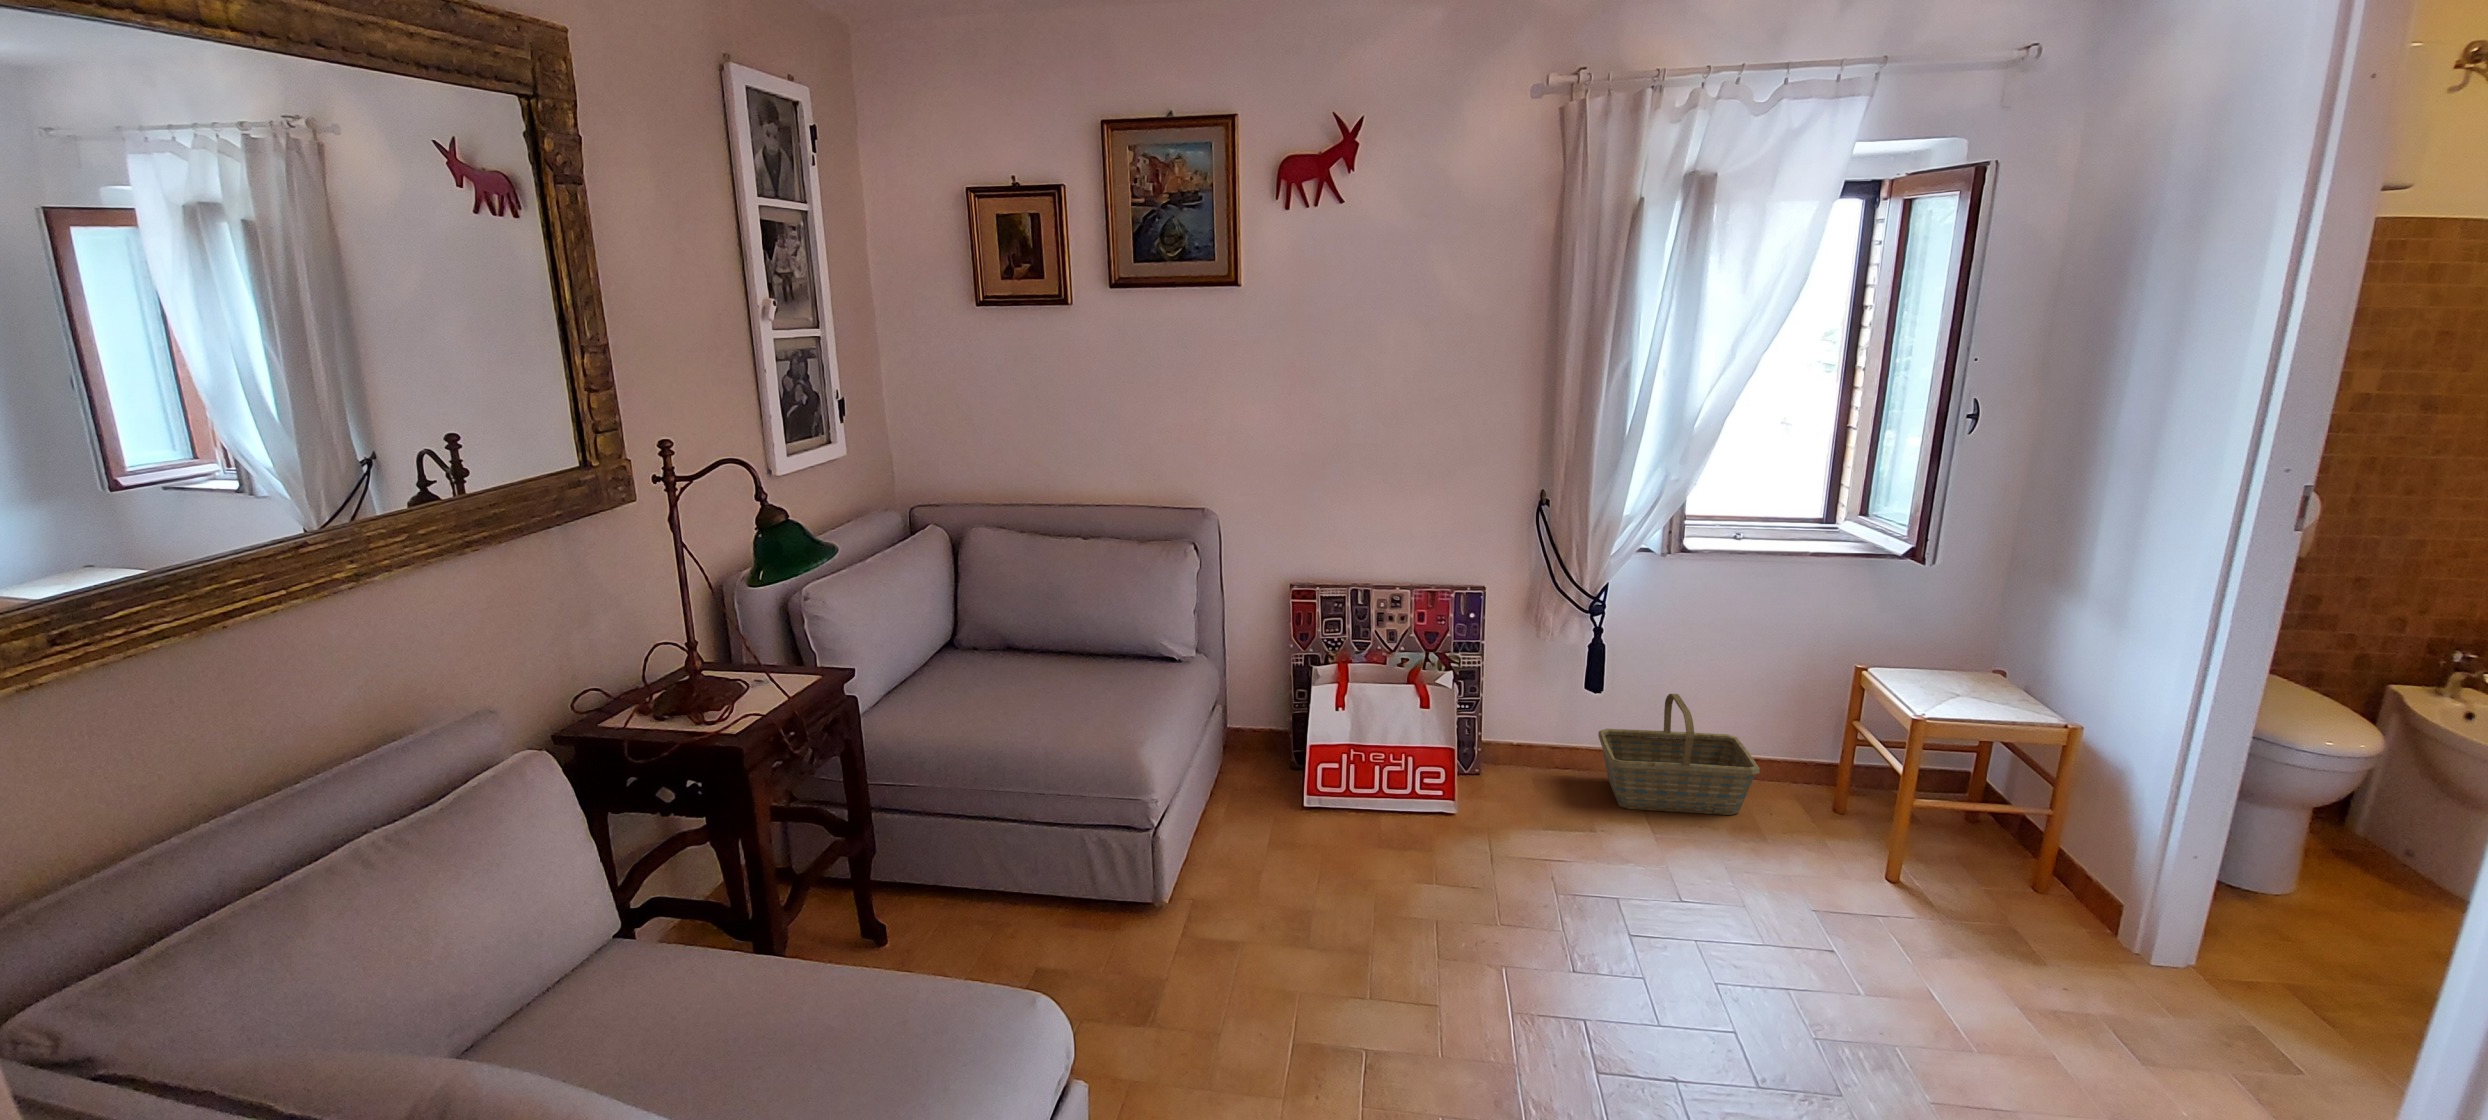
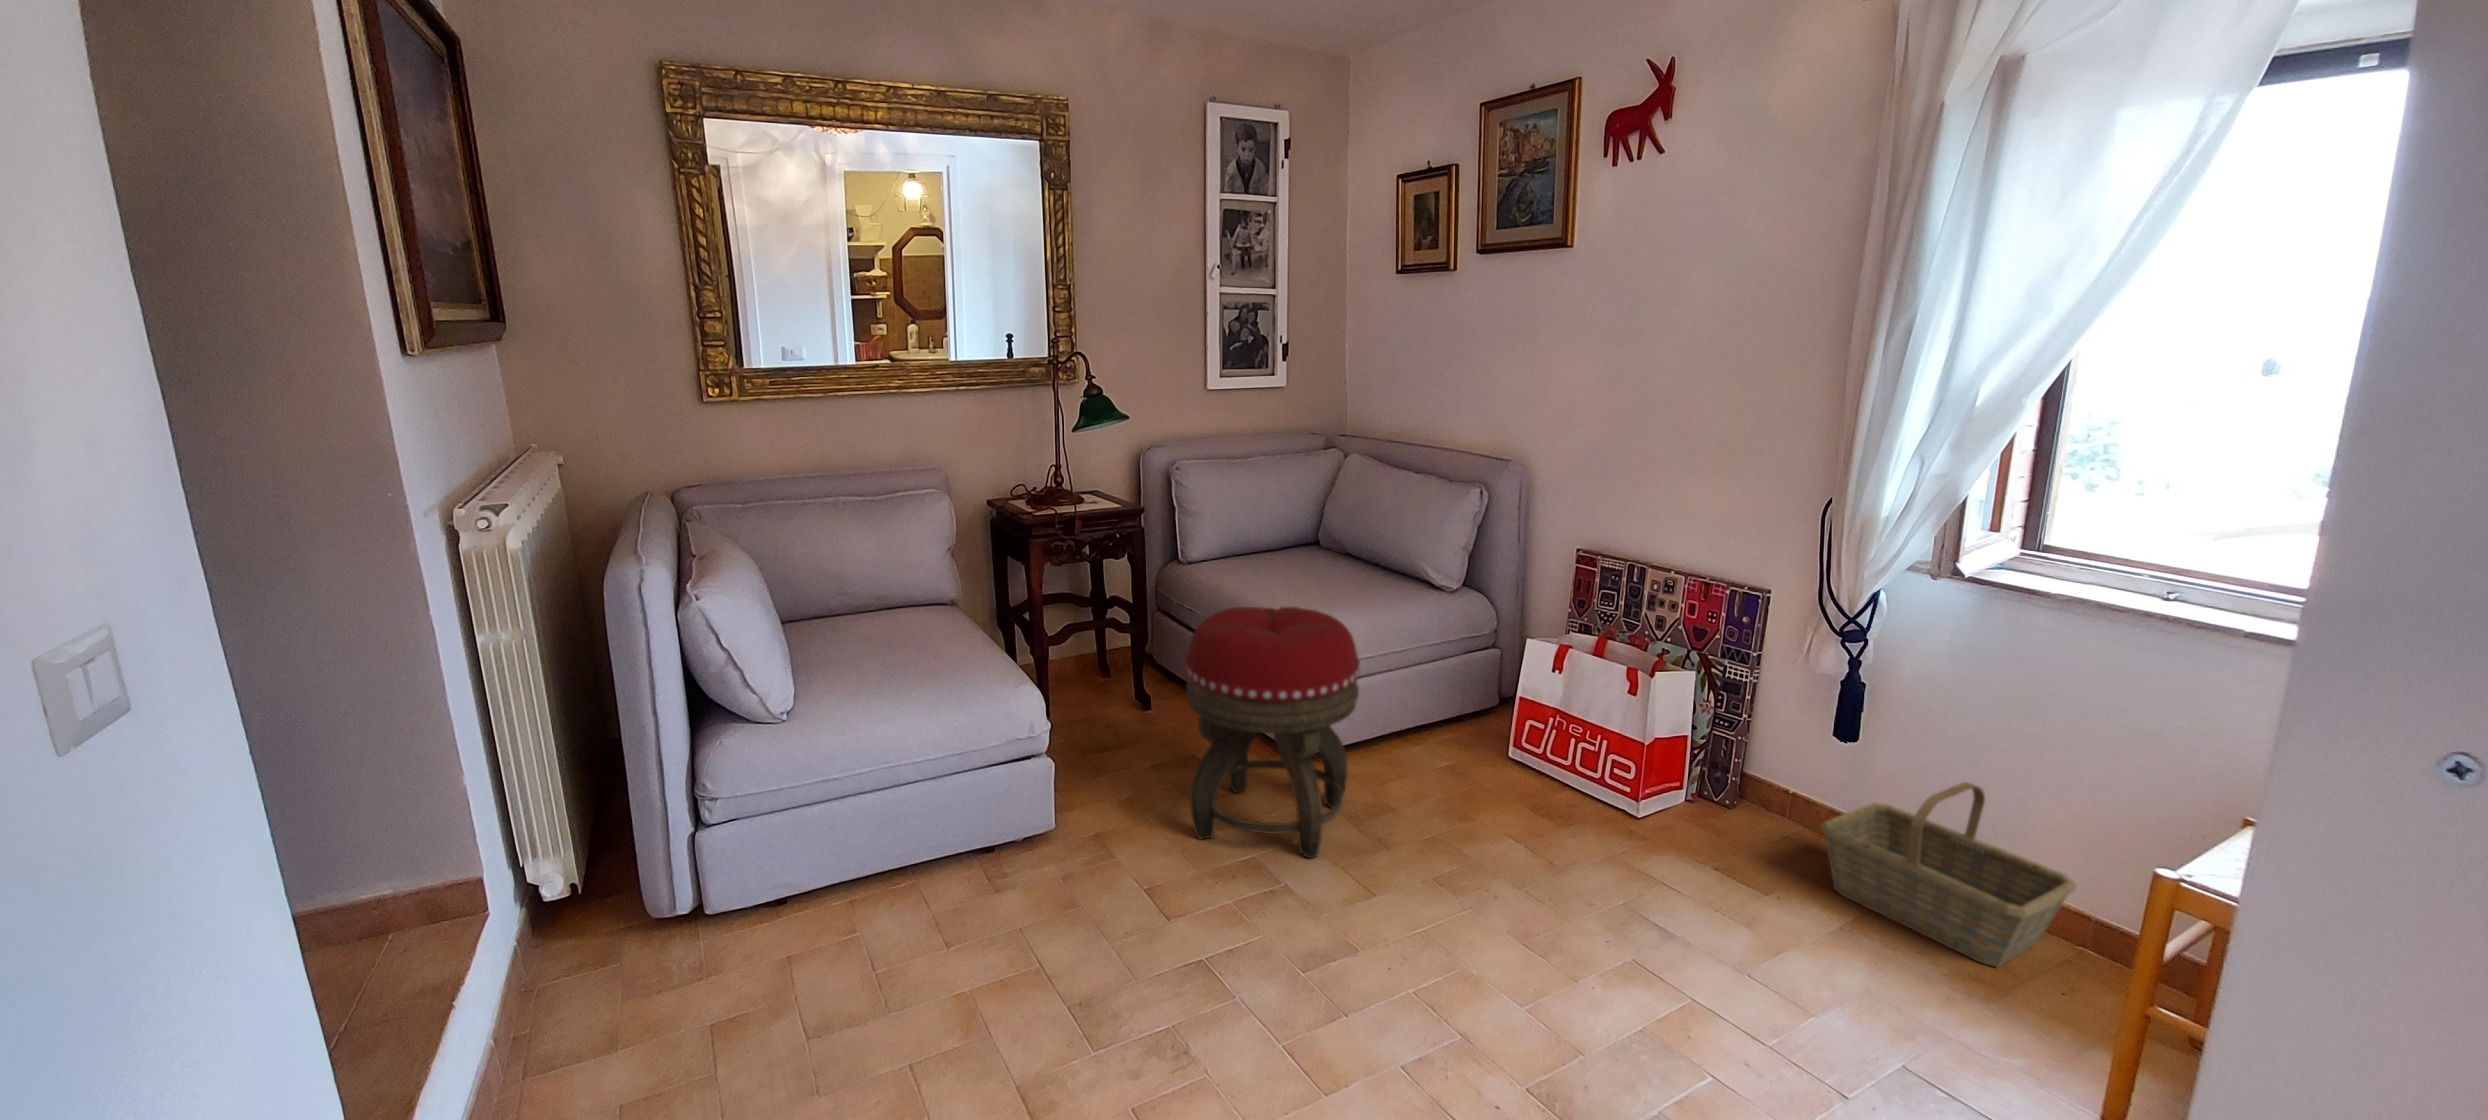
footstool: none [1173,731,1384,1058] -> present [1186,607,1360,858]

